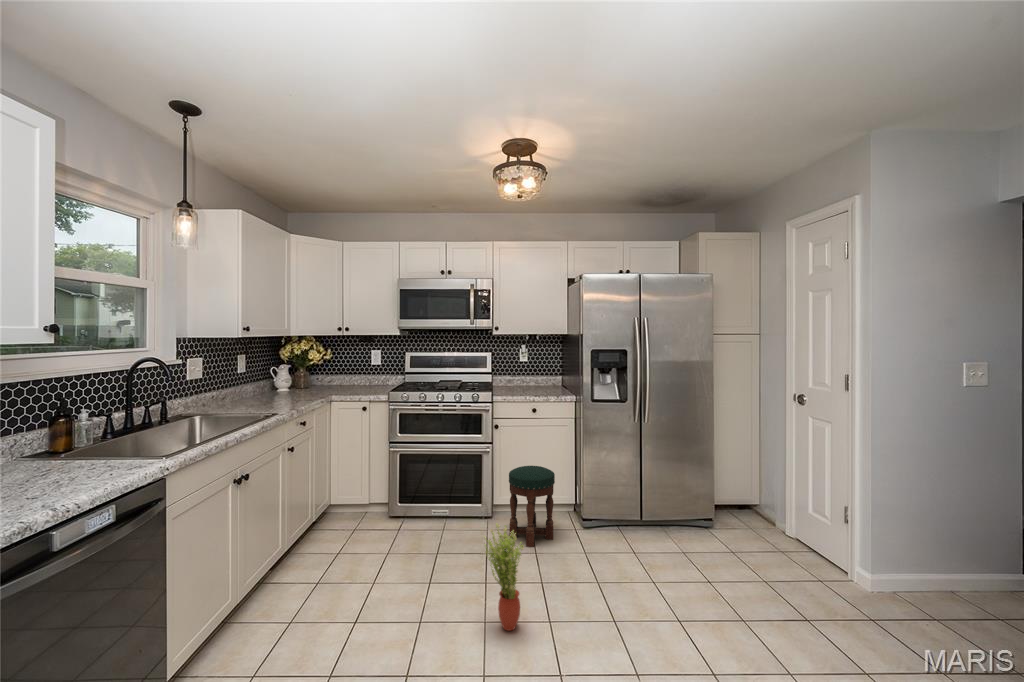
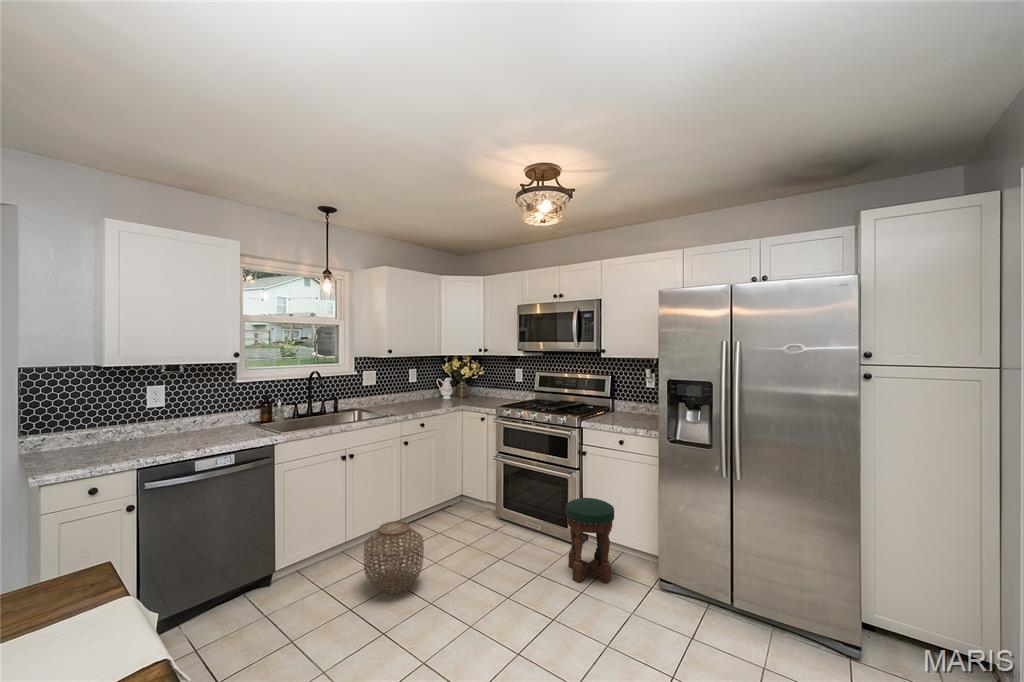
potted plant: present [486,524,524,631] -> none [451,539,481,642]
woven basket: none [326,536,403,631] -> present [364,521,424,595]

